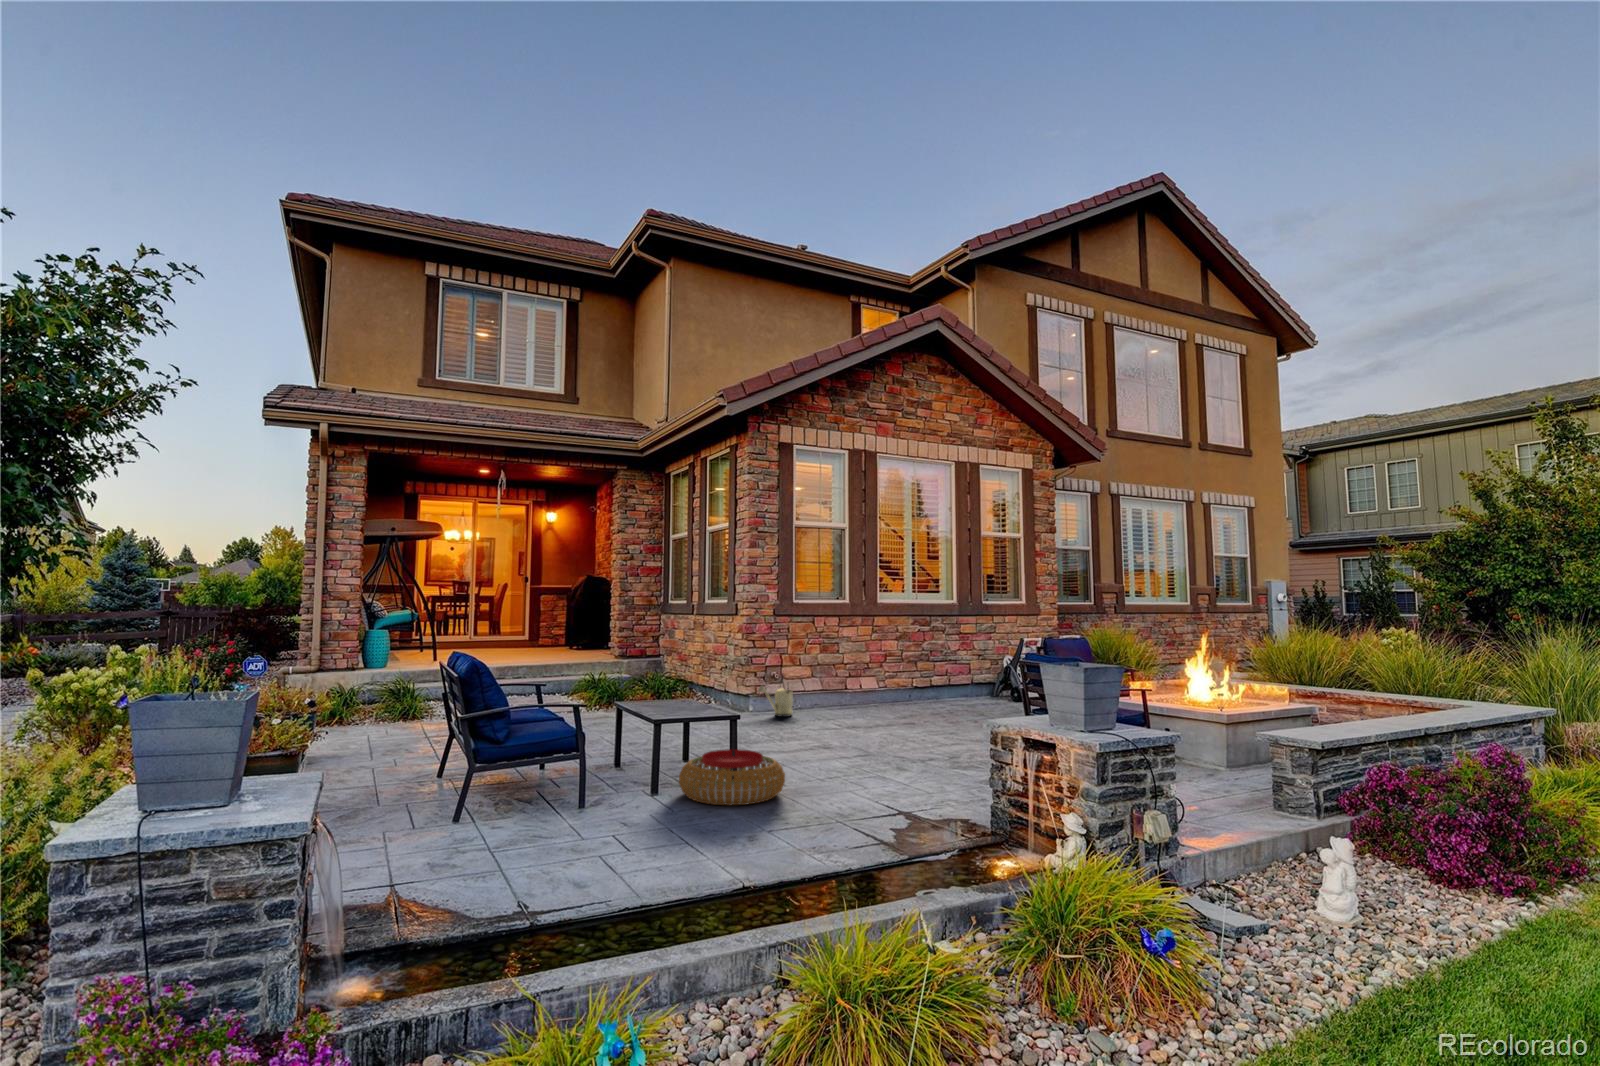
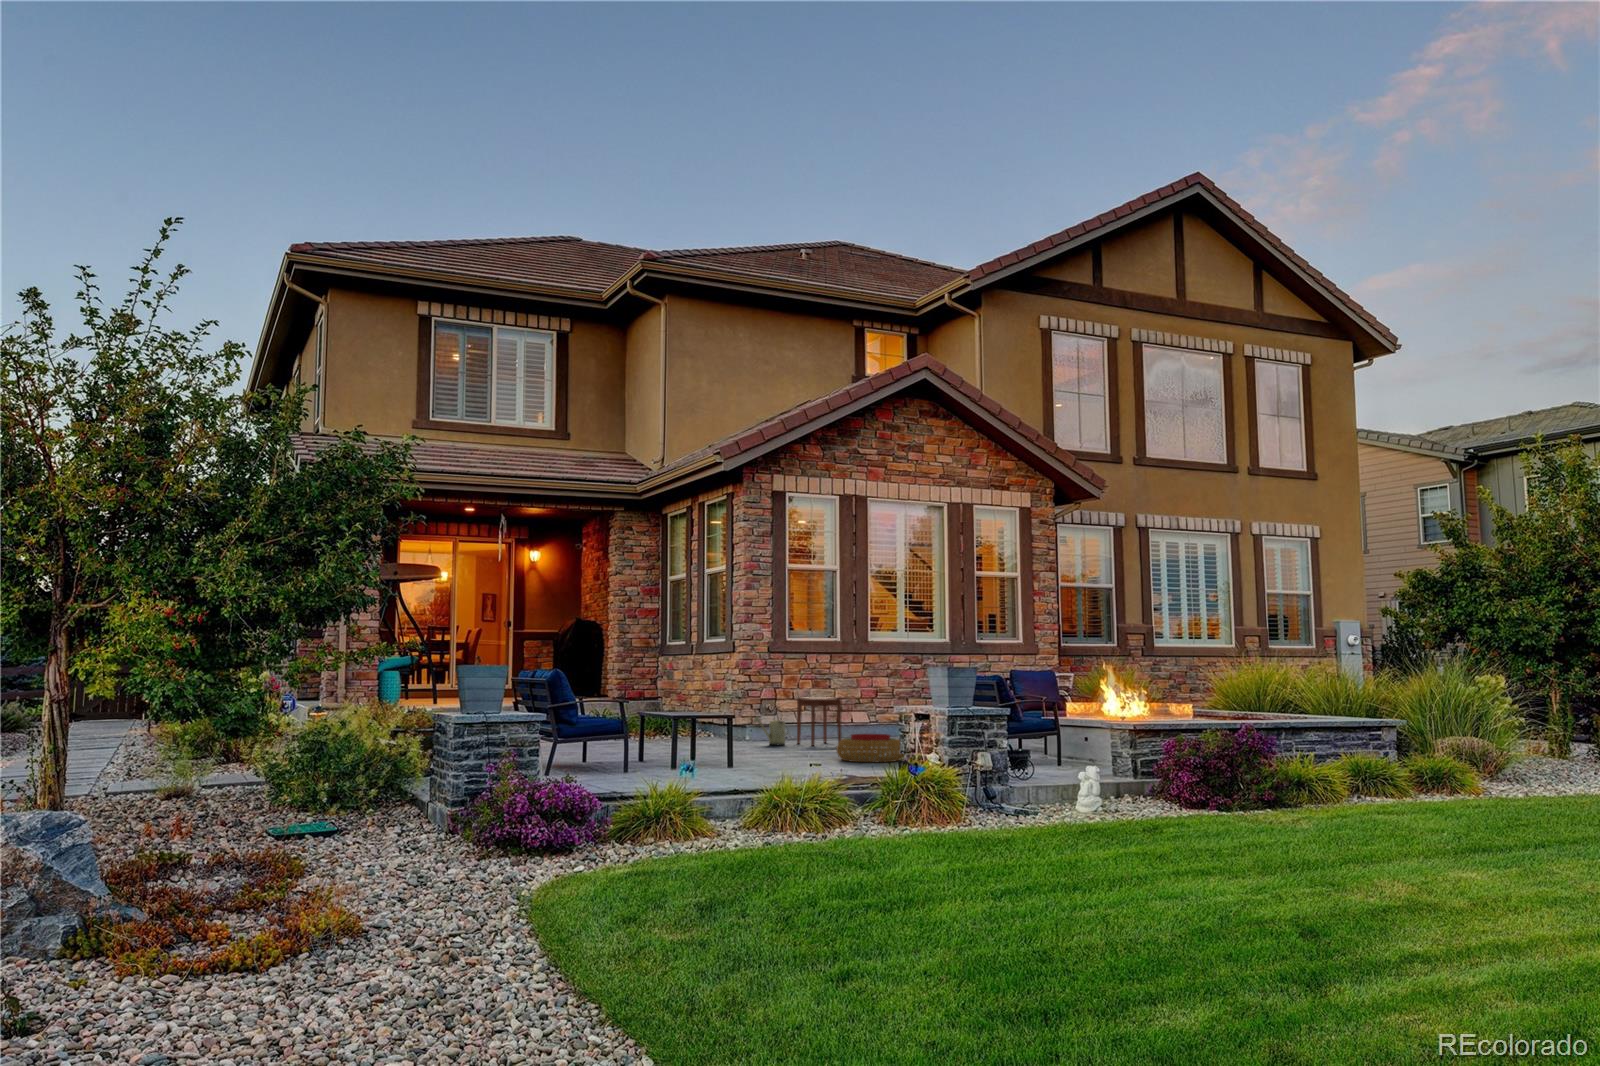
side table: none [804,662,853,717] -> present [797,697,842,746]
pouf: present [679,749,785,805] -> present [836,734,904,762]

